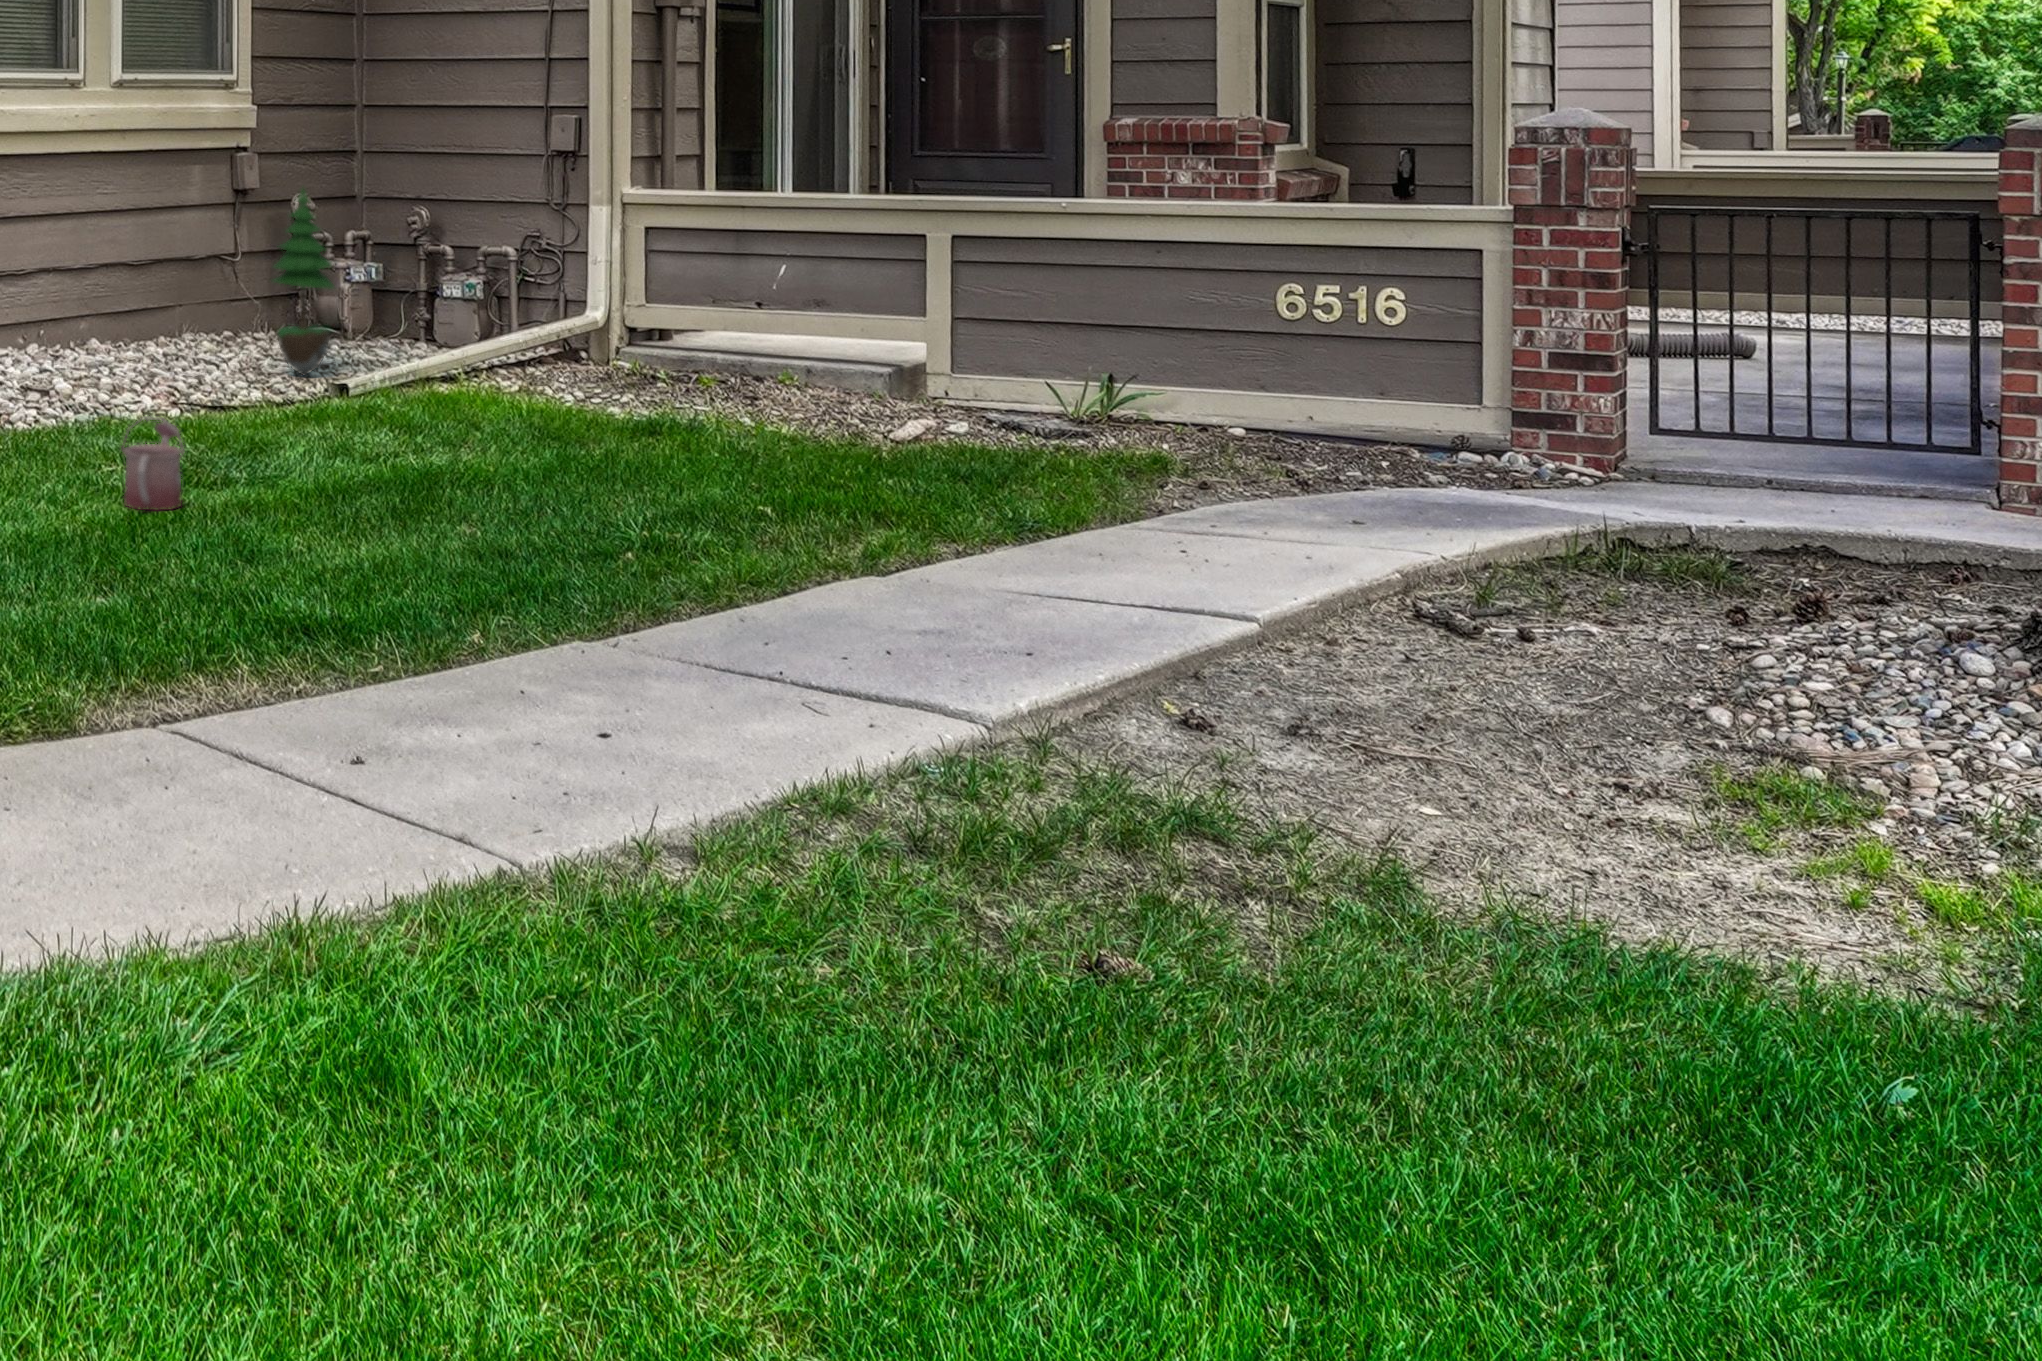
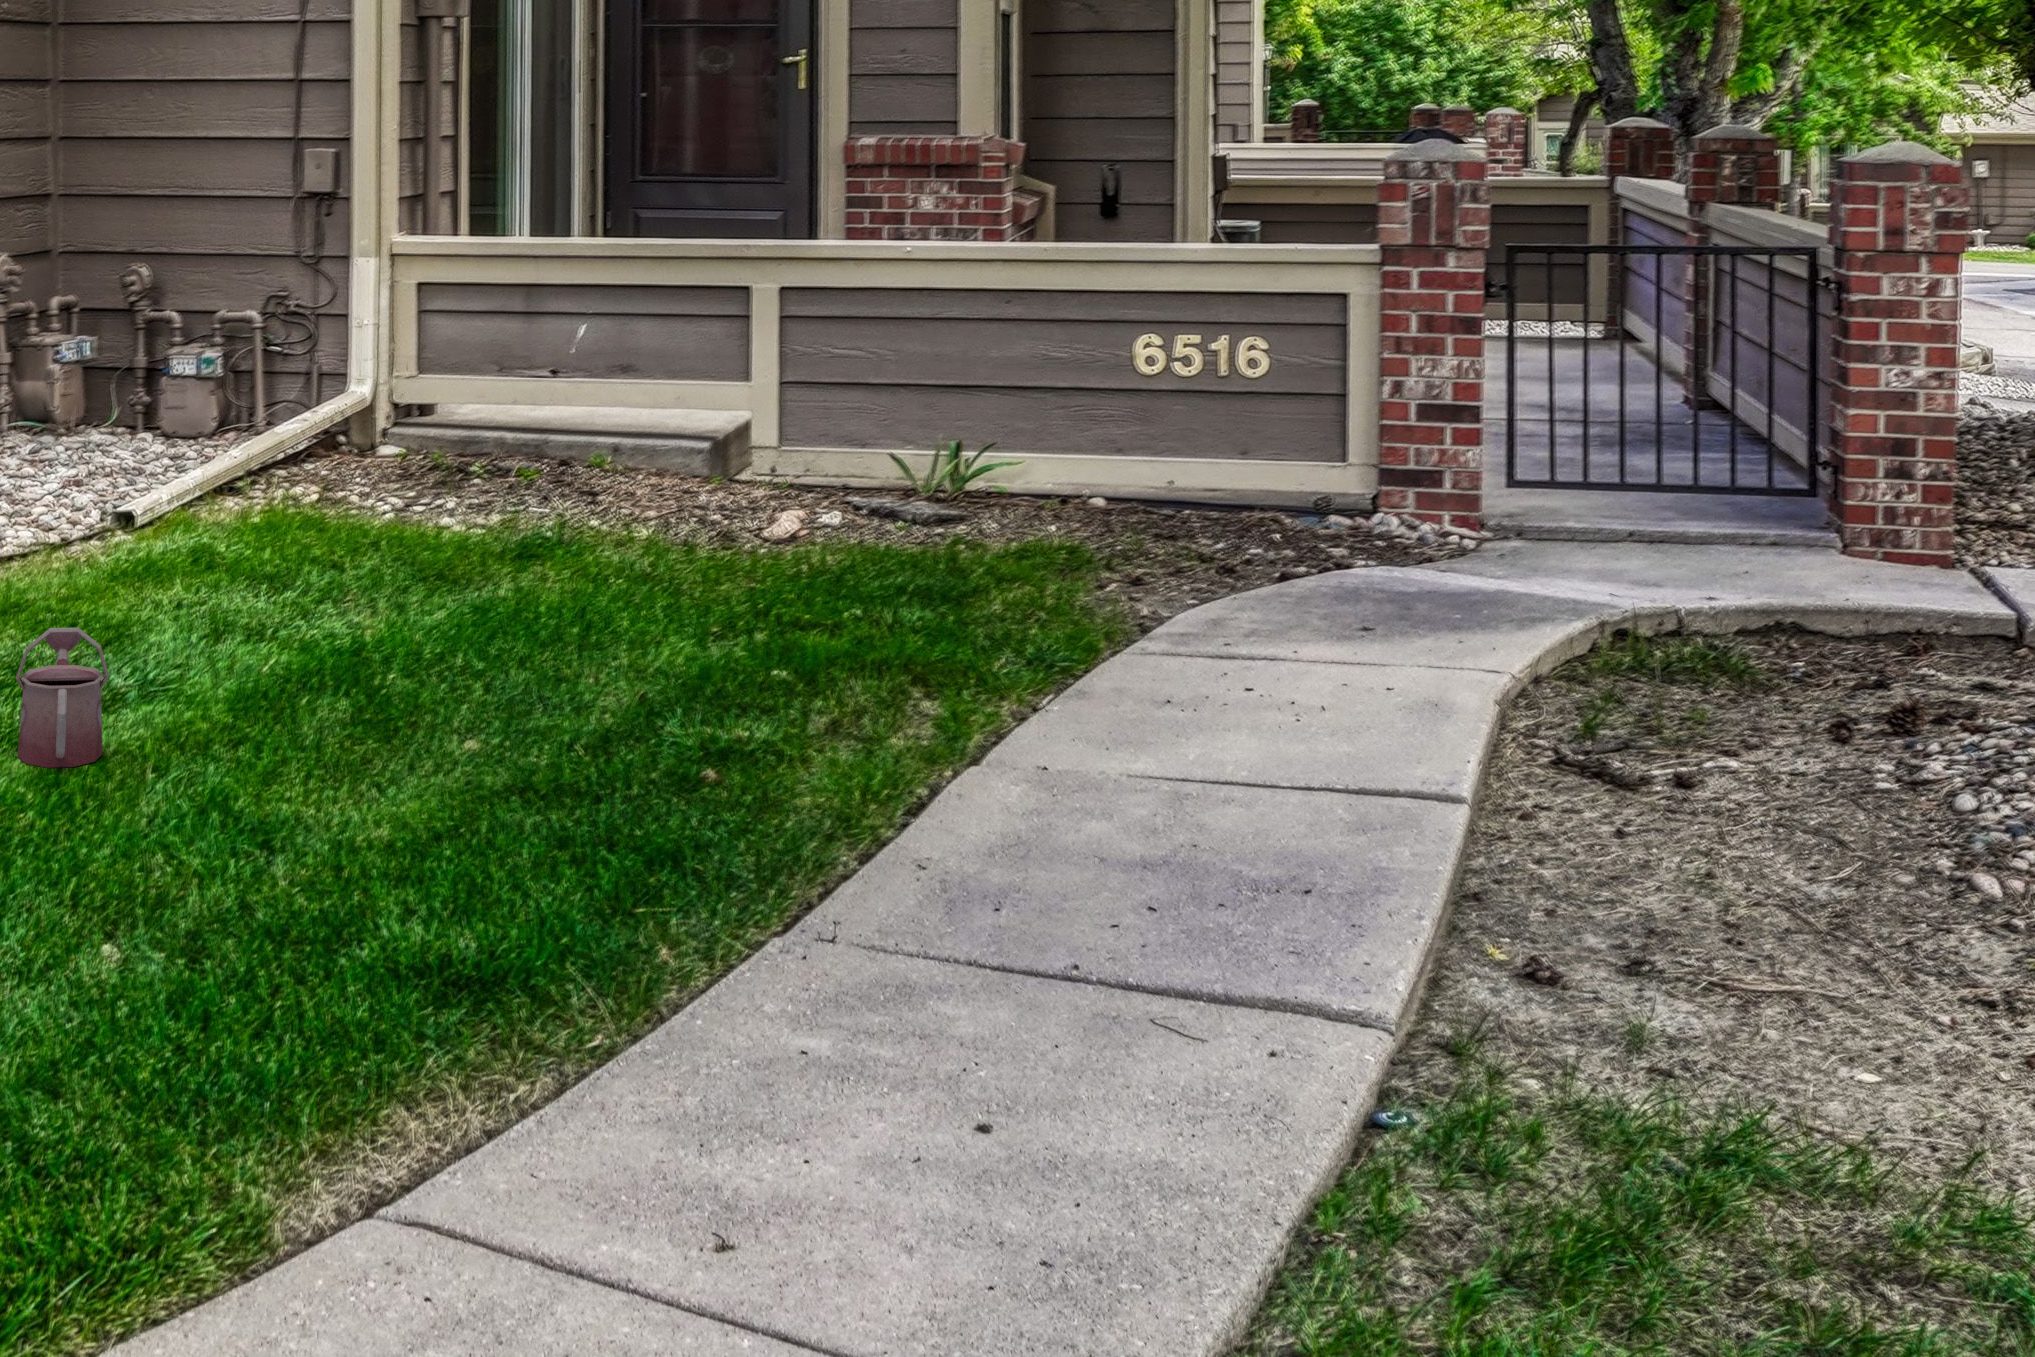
potted tree: present [273,189,334,375] -> none [29,251,117,501]

